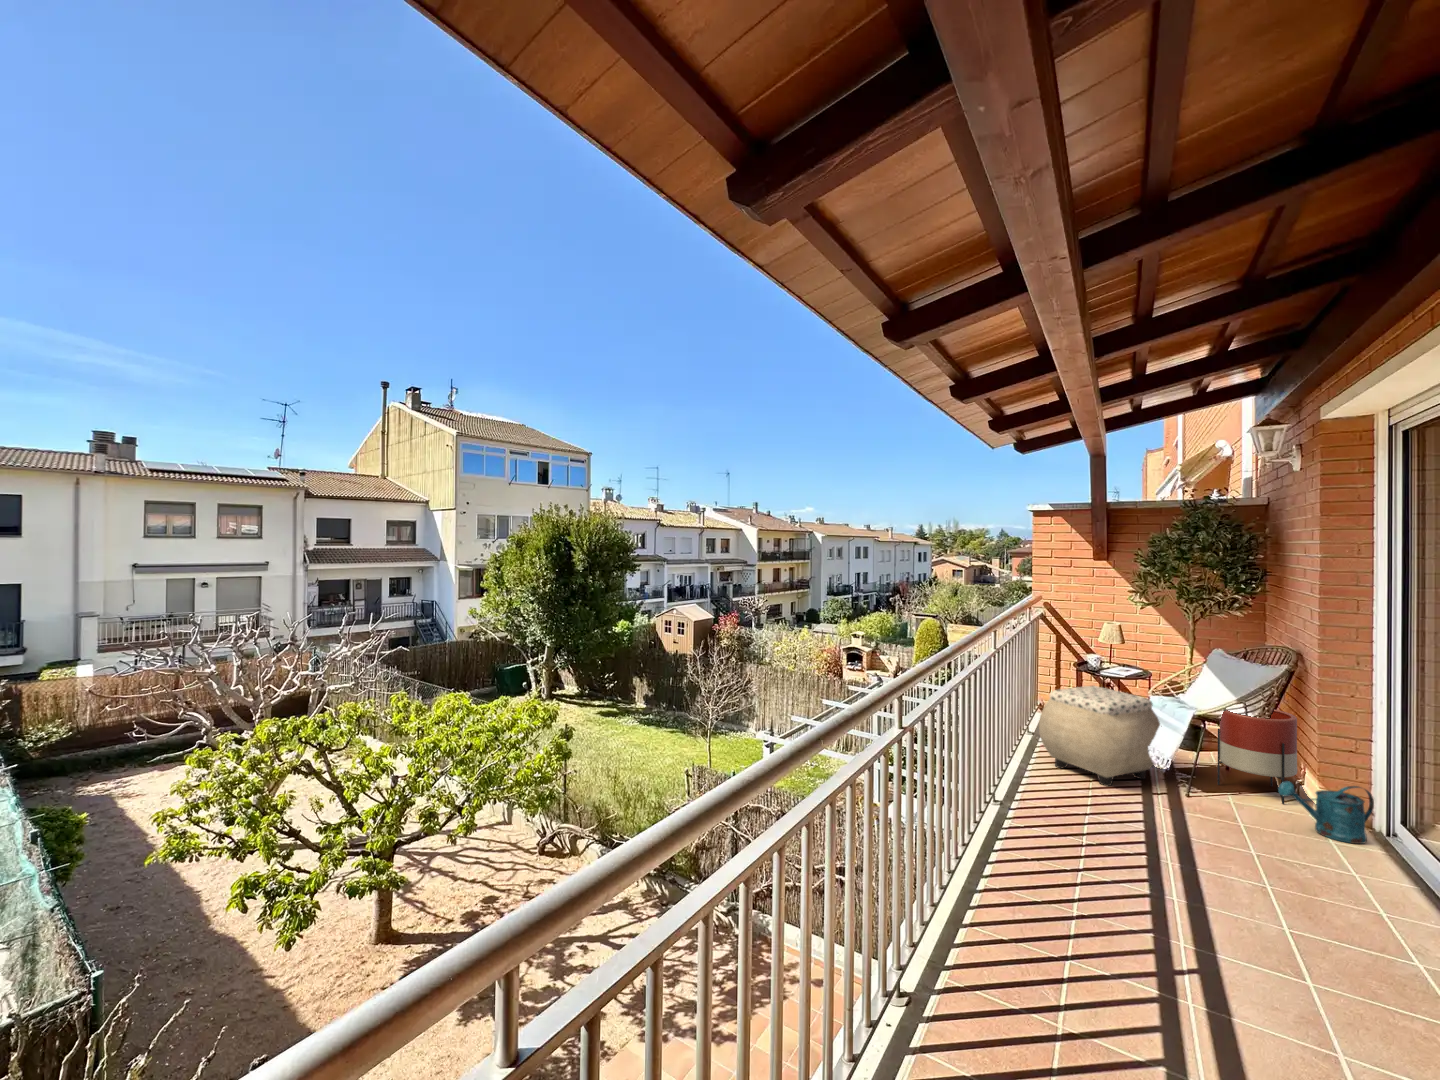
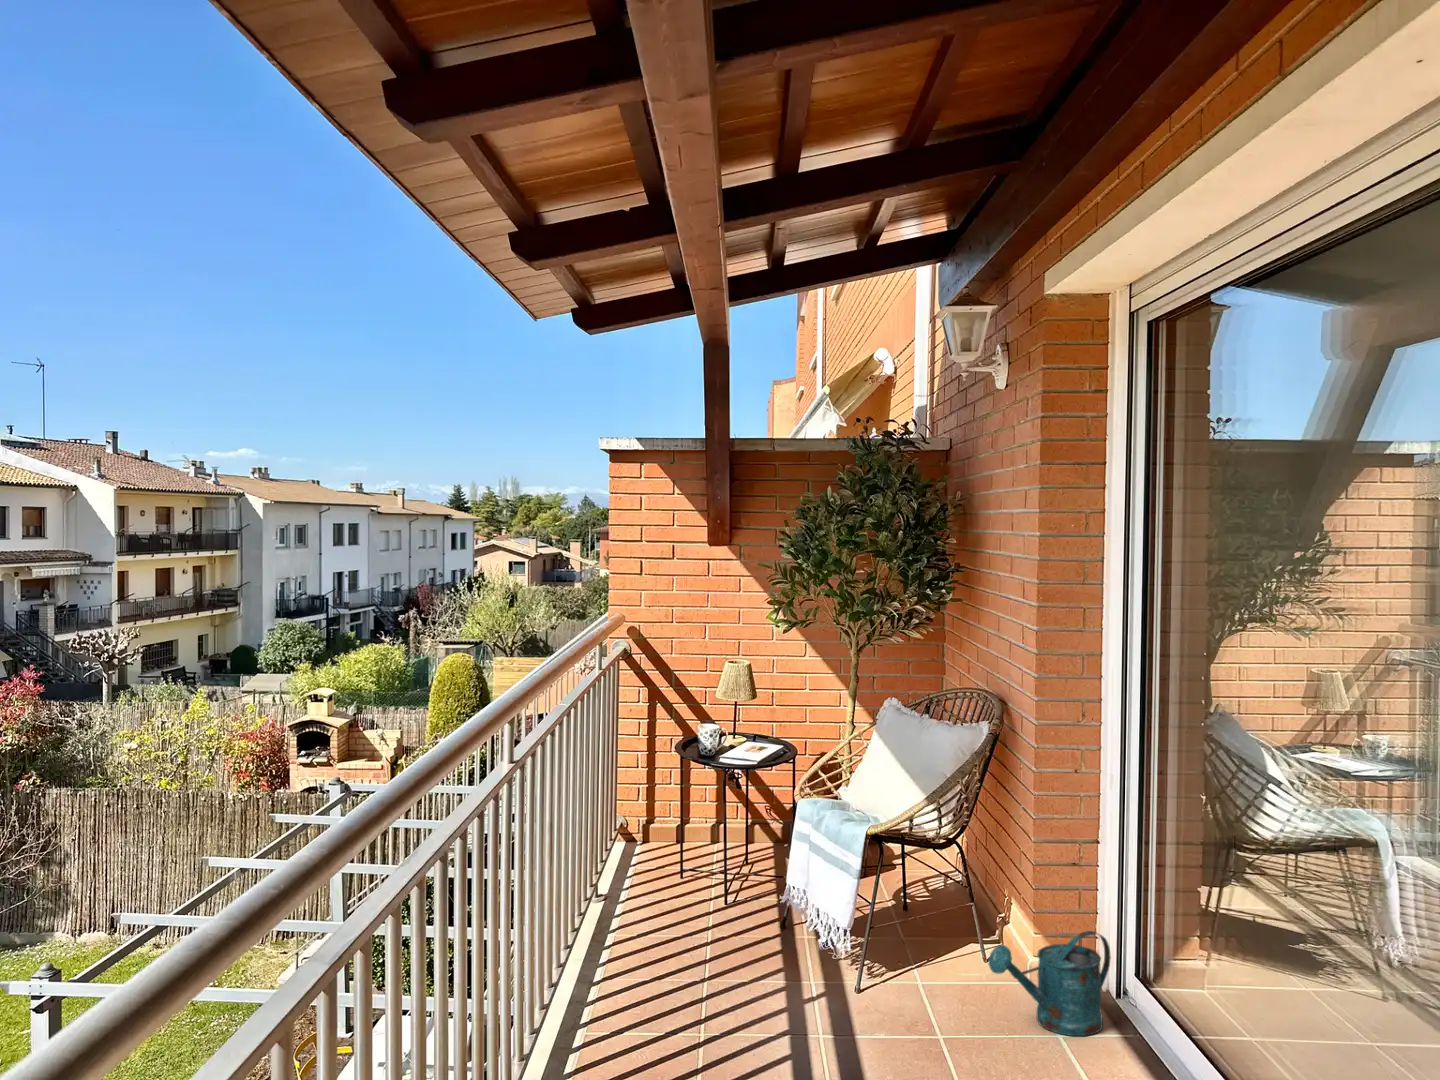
ottoman: present [1039,686,1160,786] -> none [605,795,818,1004]
planter: present [1218,709,1297,804] -> none [897,800,1006,973]

